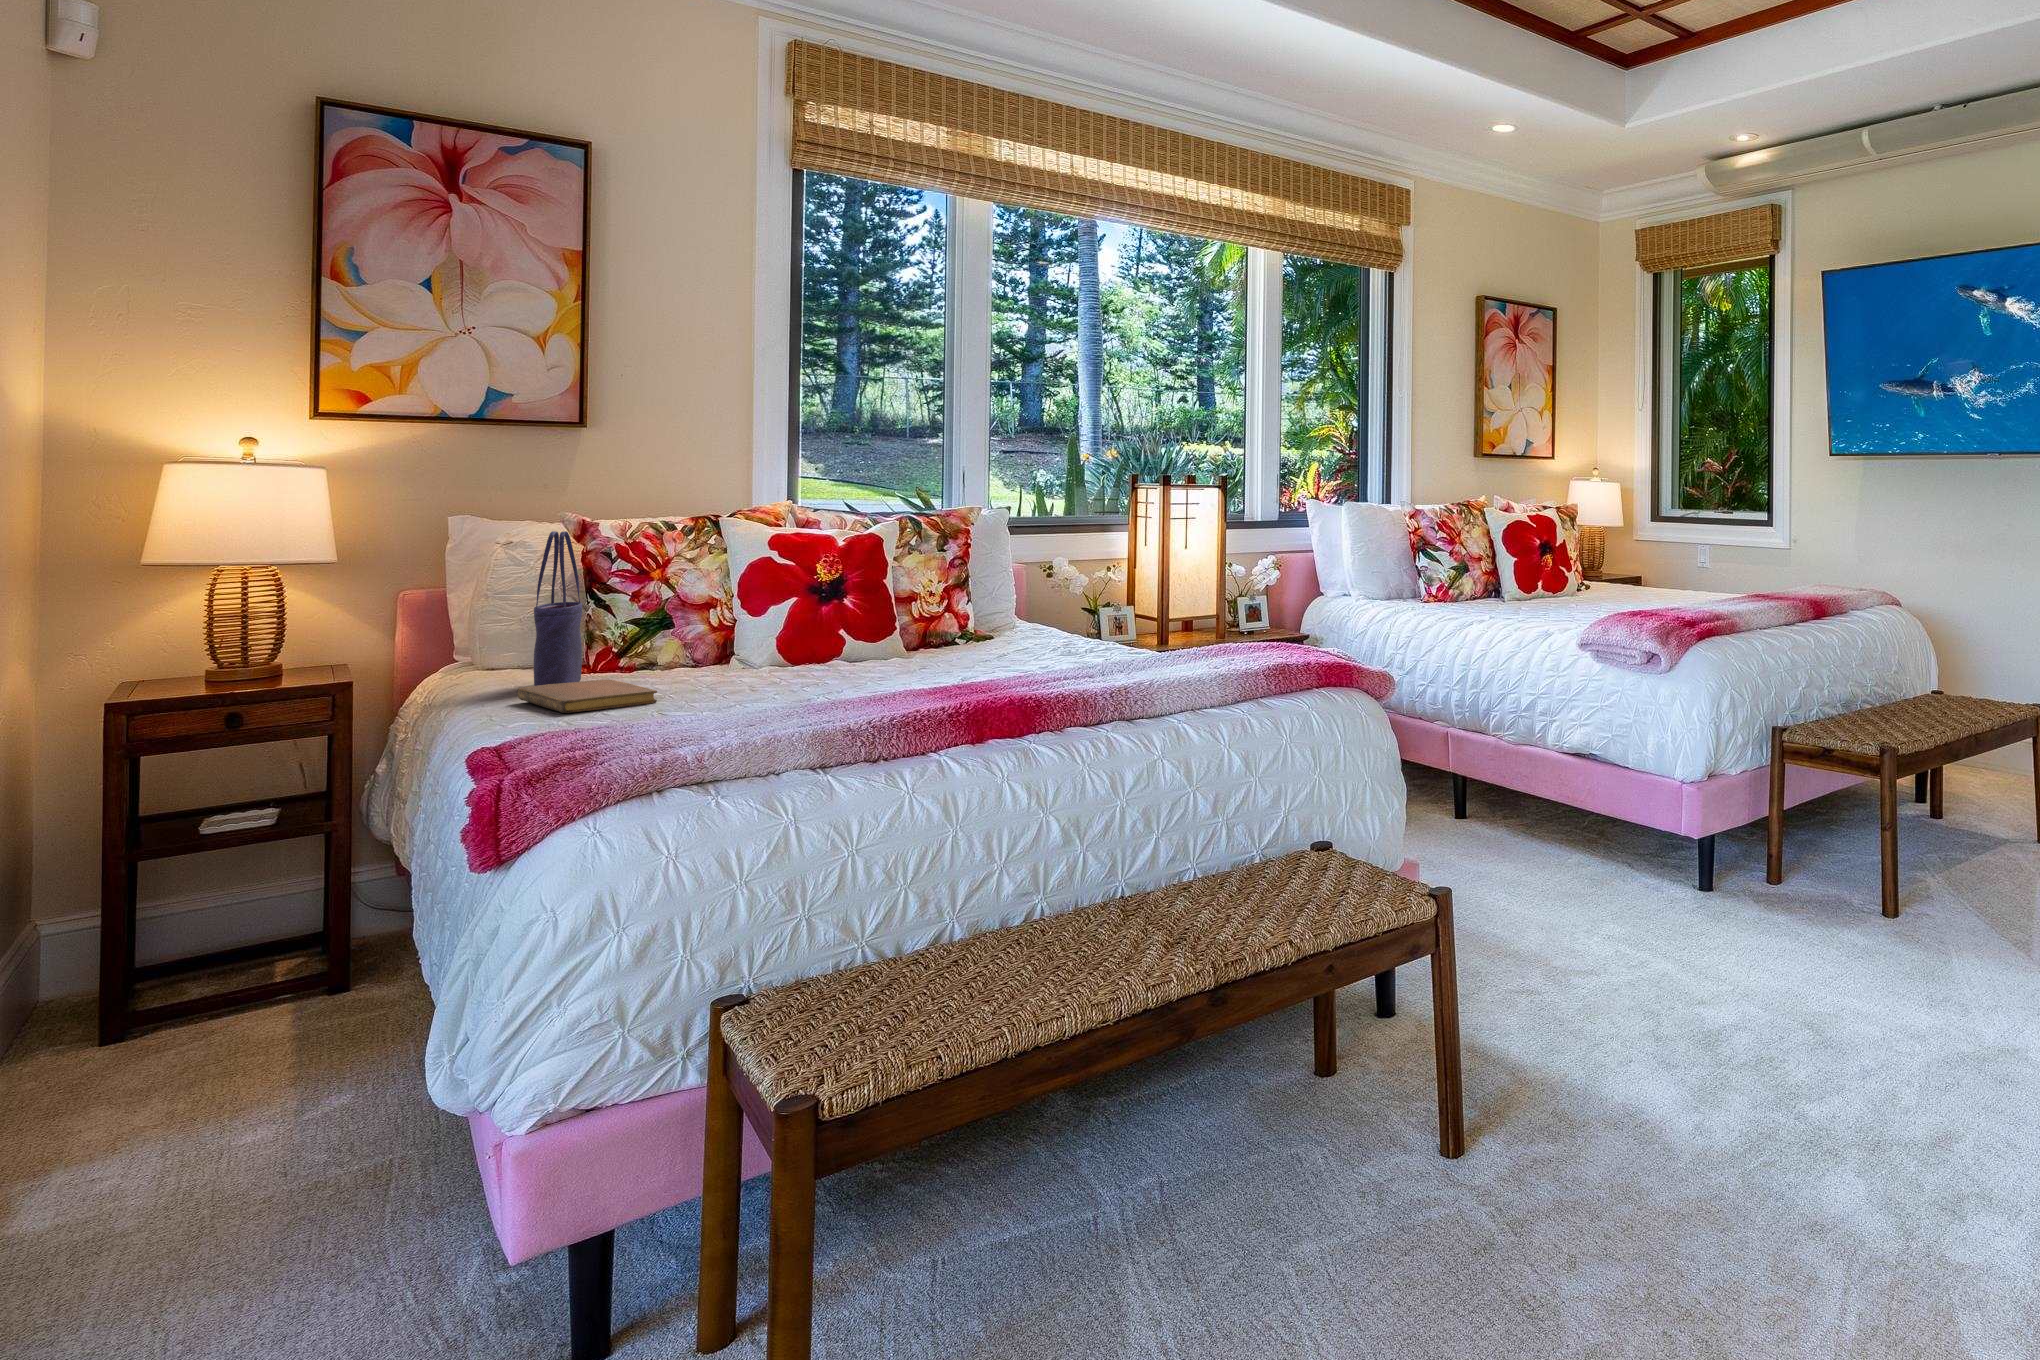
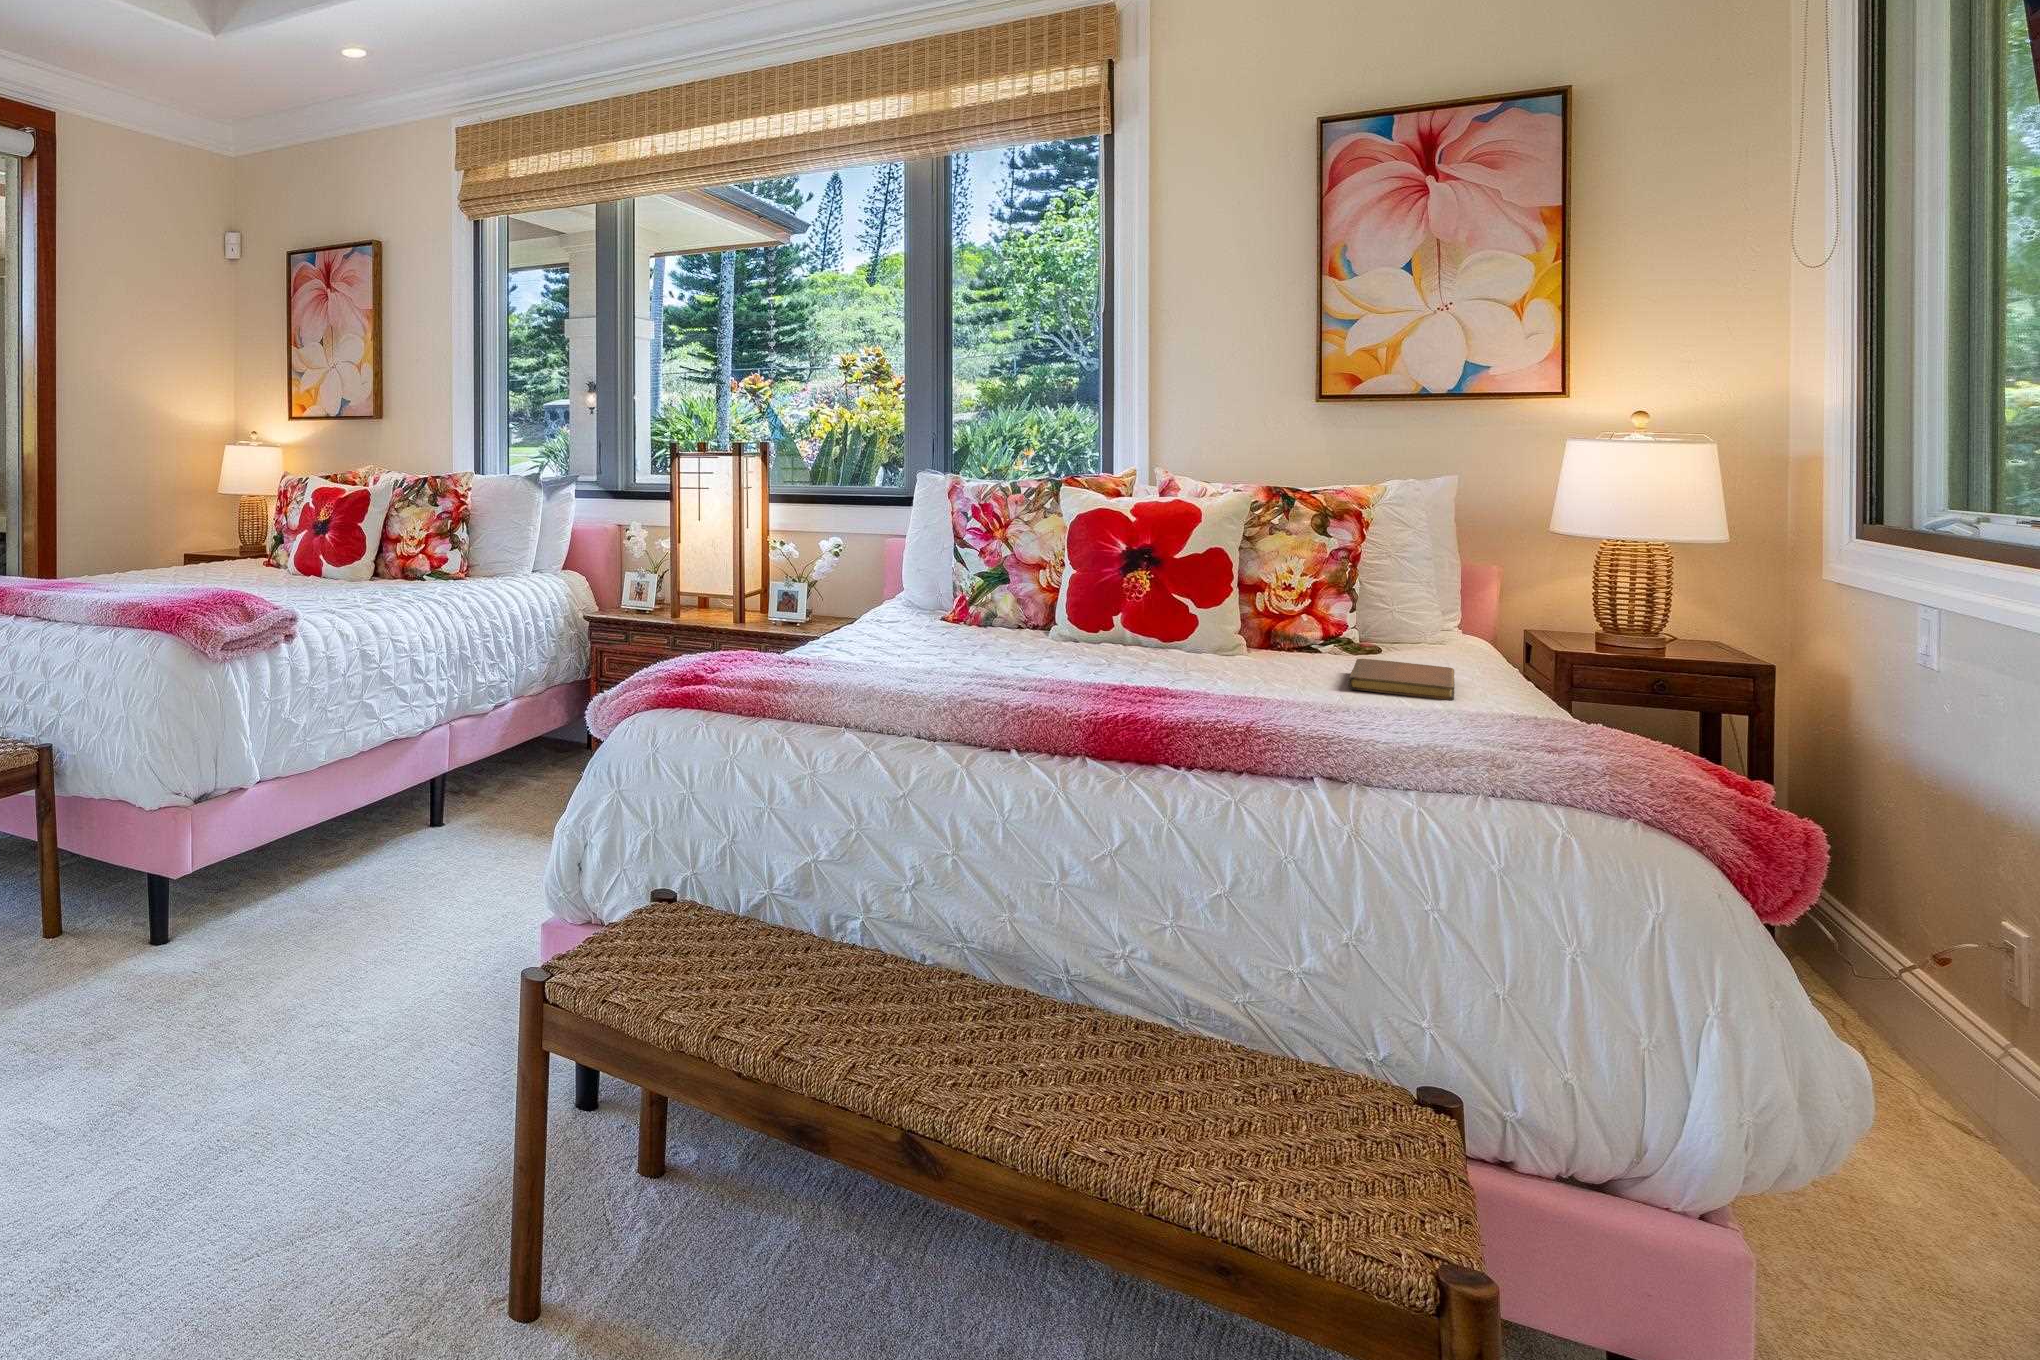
tote bag: present [534,531,582,686] -> none [1408,507,1473,668]

